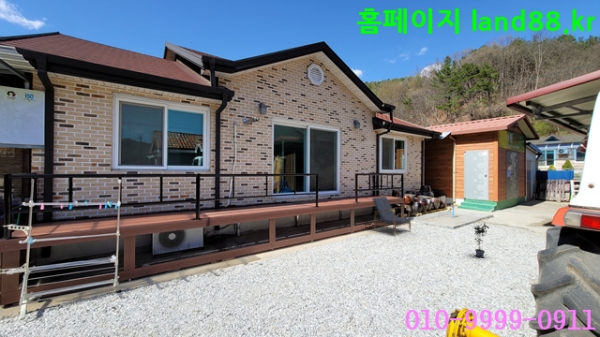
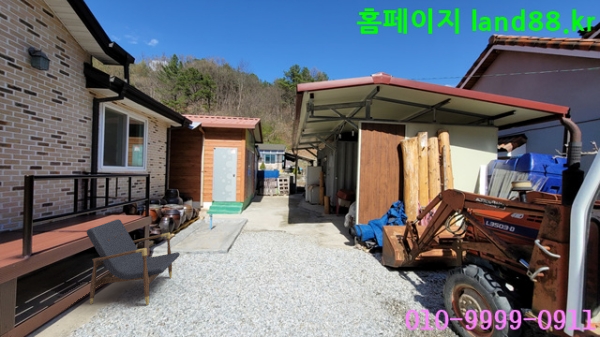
potted plant: present [474,223,489,257] -> none [292,249,315,306]

